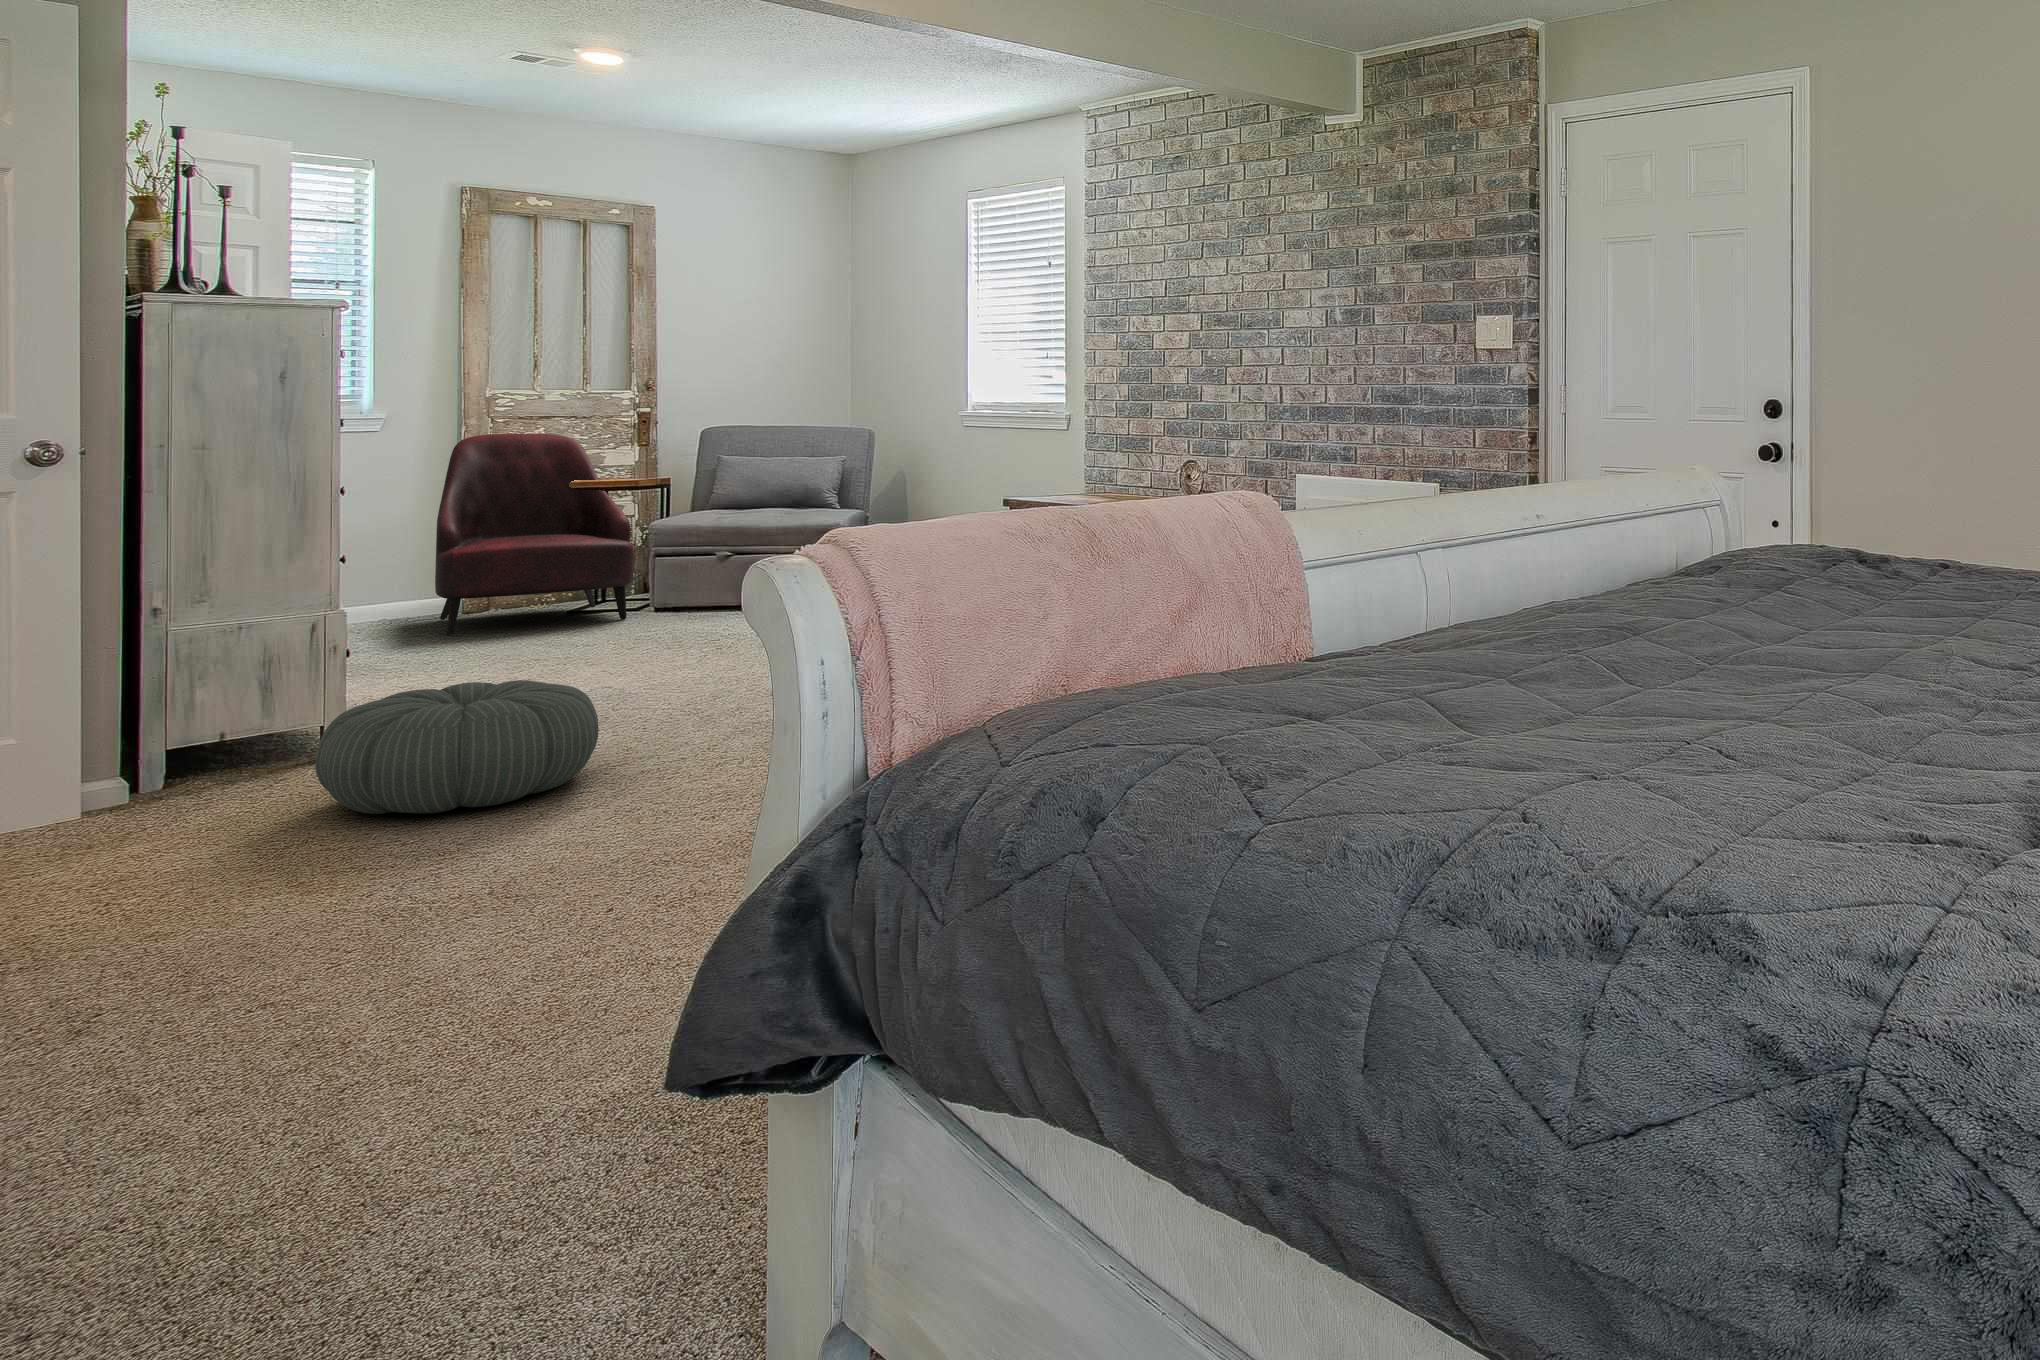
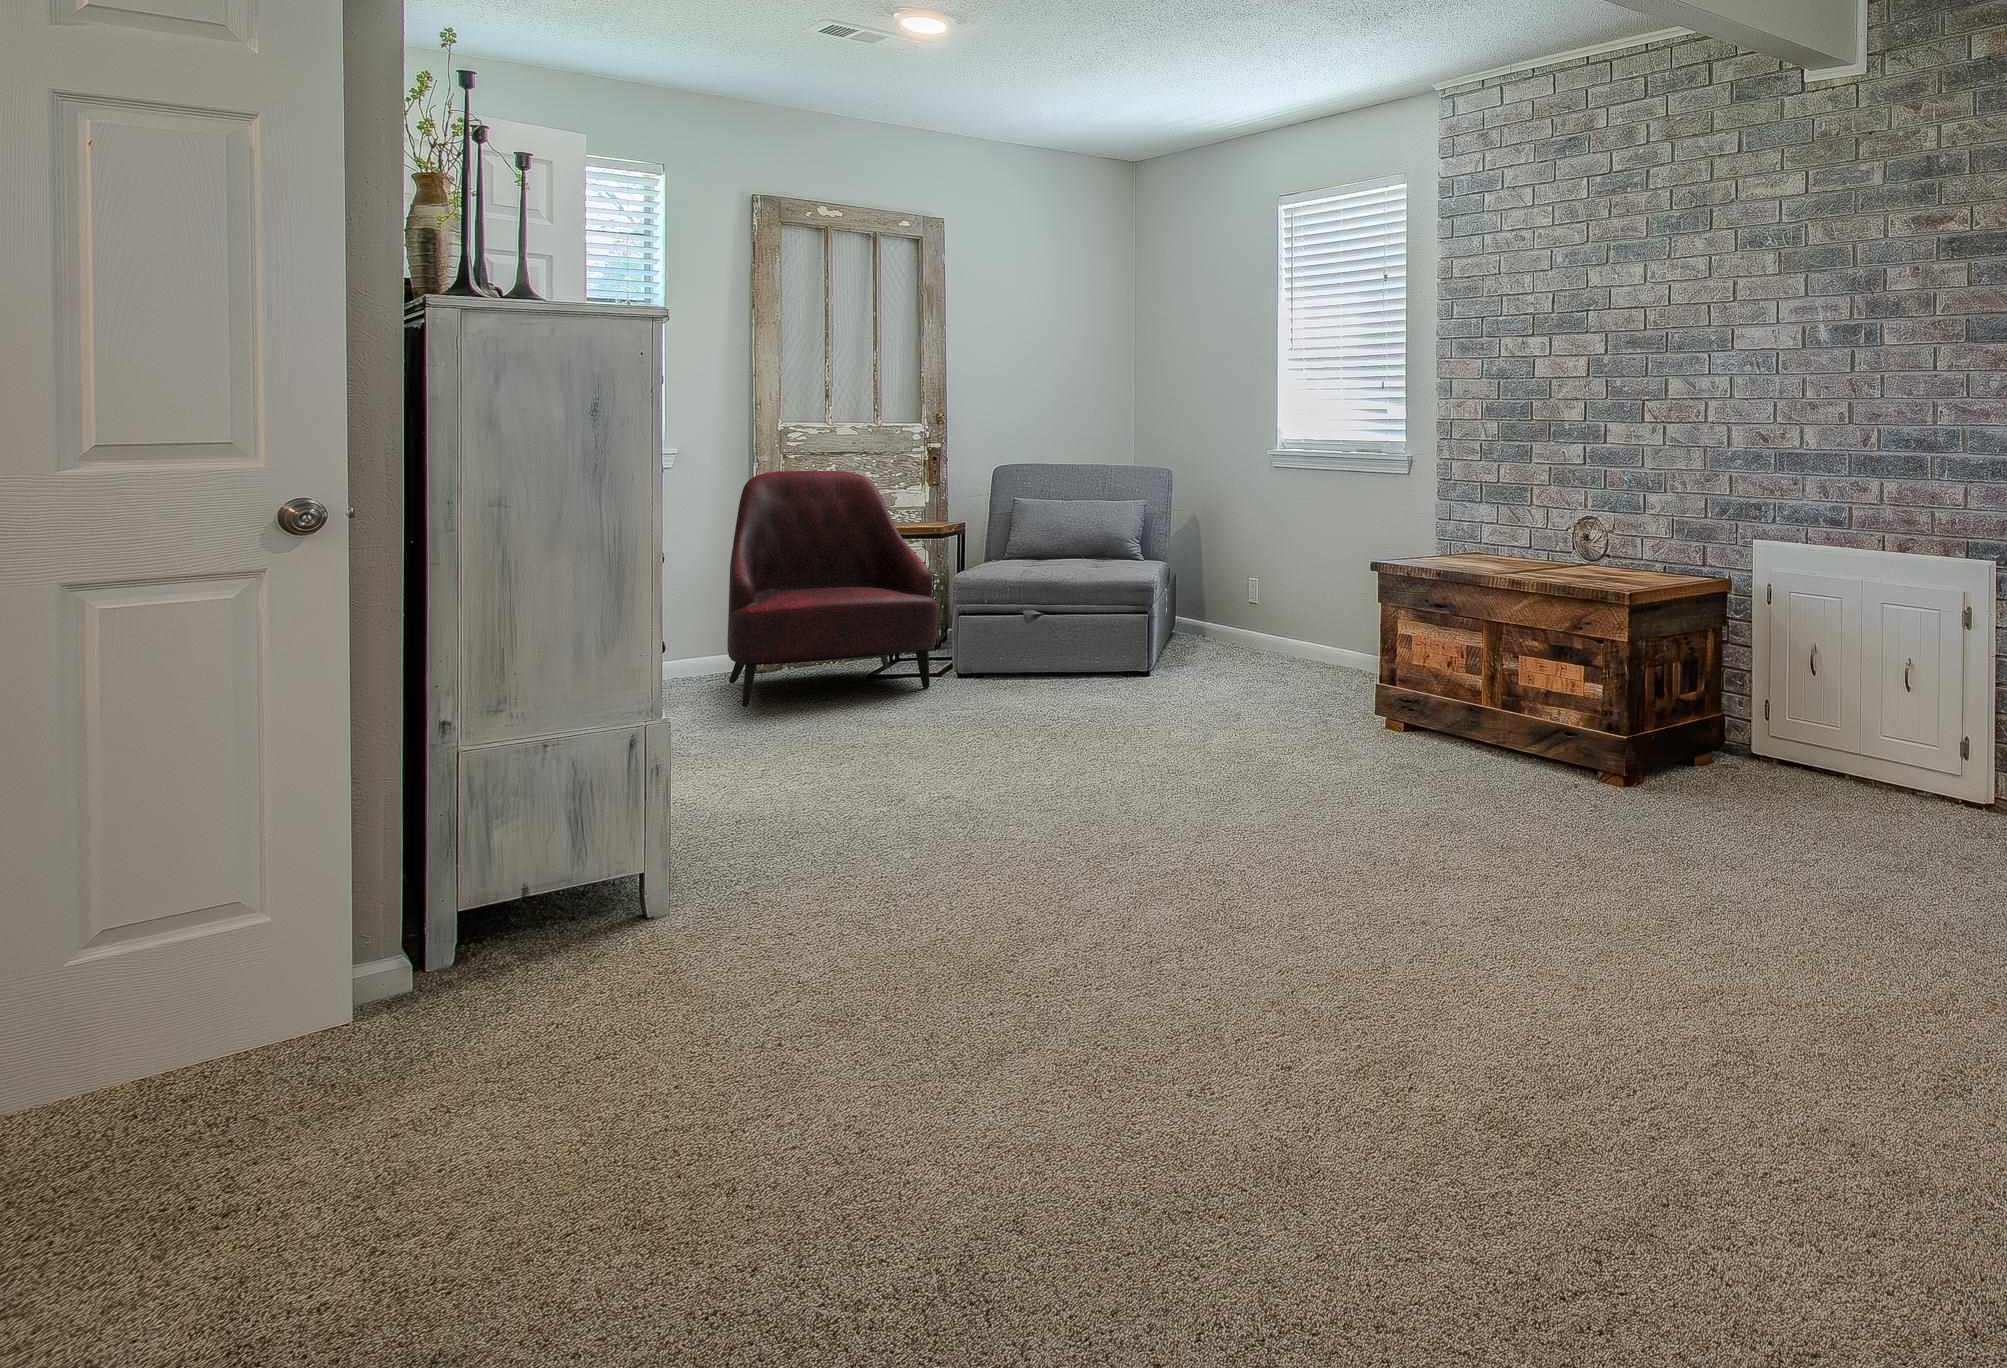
pouf: present [315,680,599,814] -> none [639,838,1005,1069]

